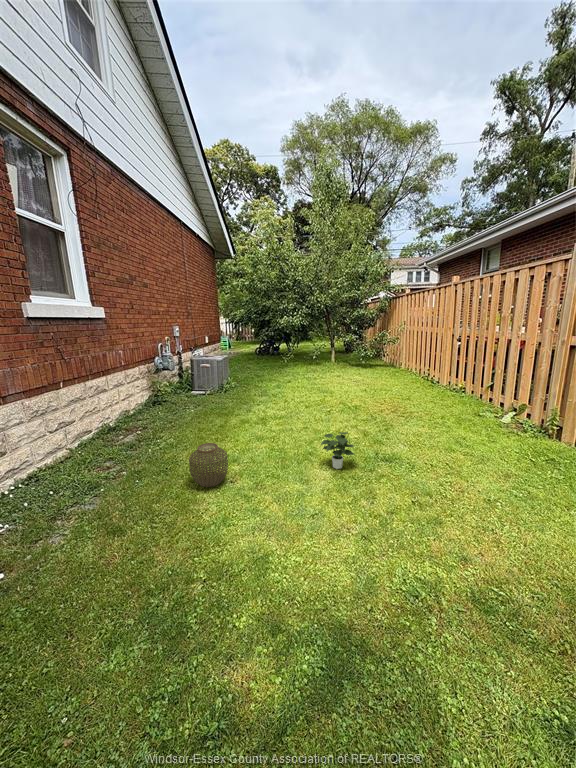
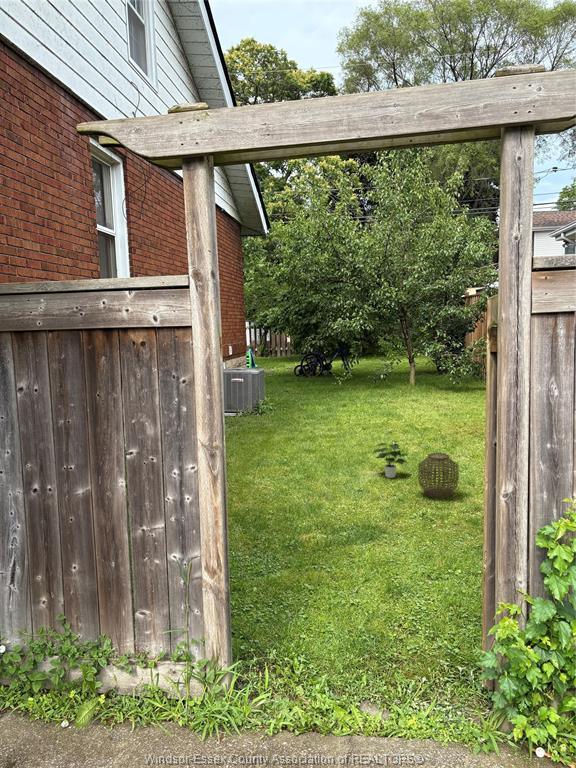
woven basket: present [189,443,228,487] -> present [418,453,459,498]

